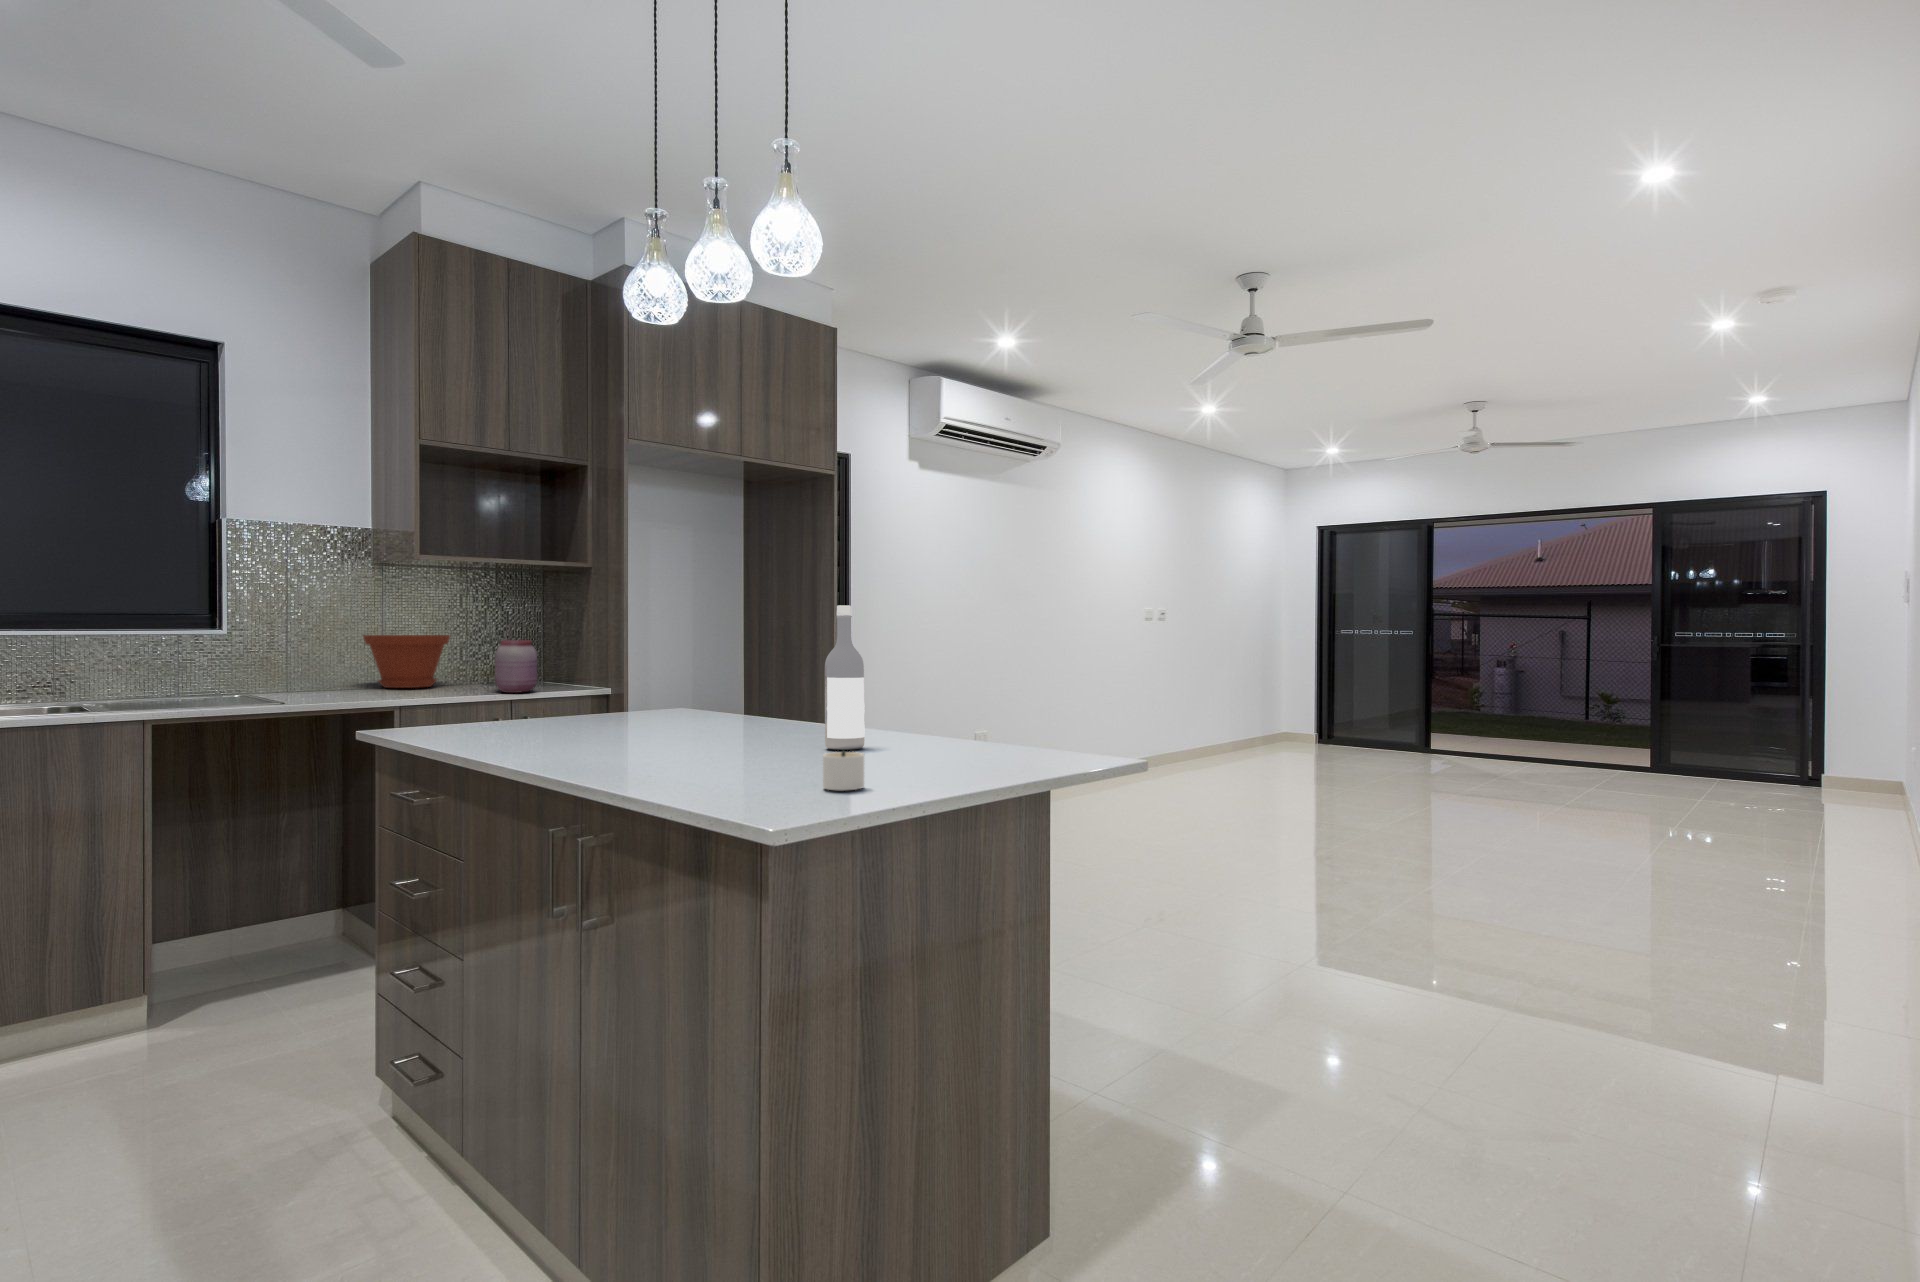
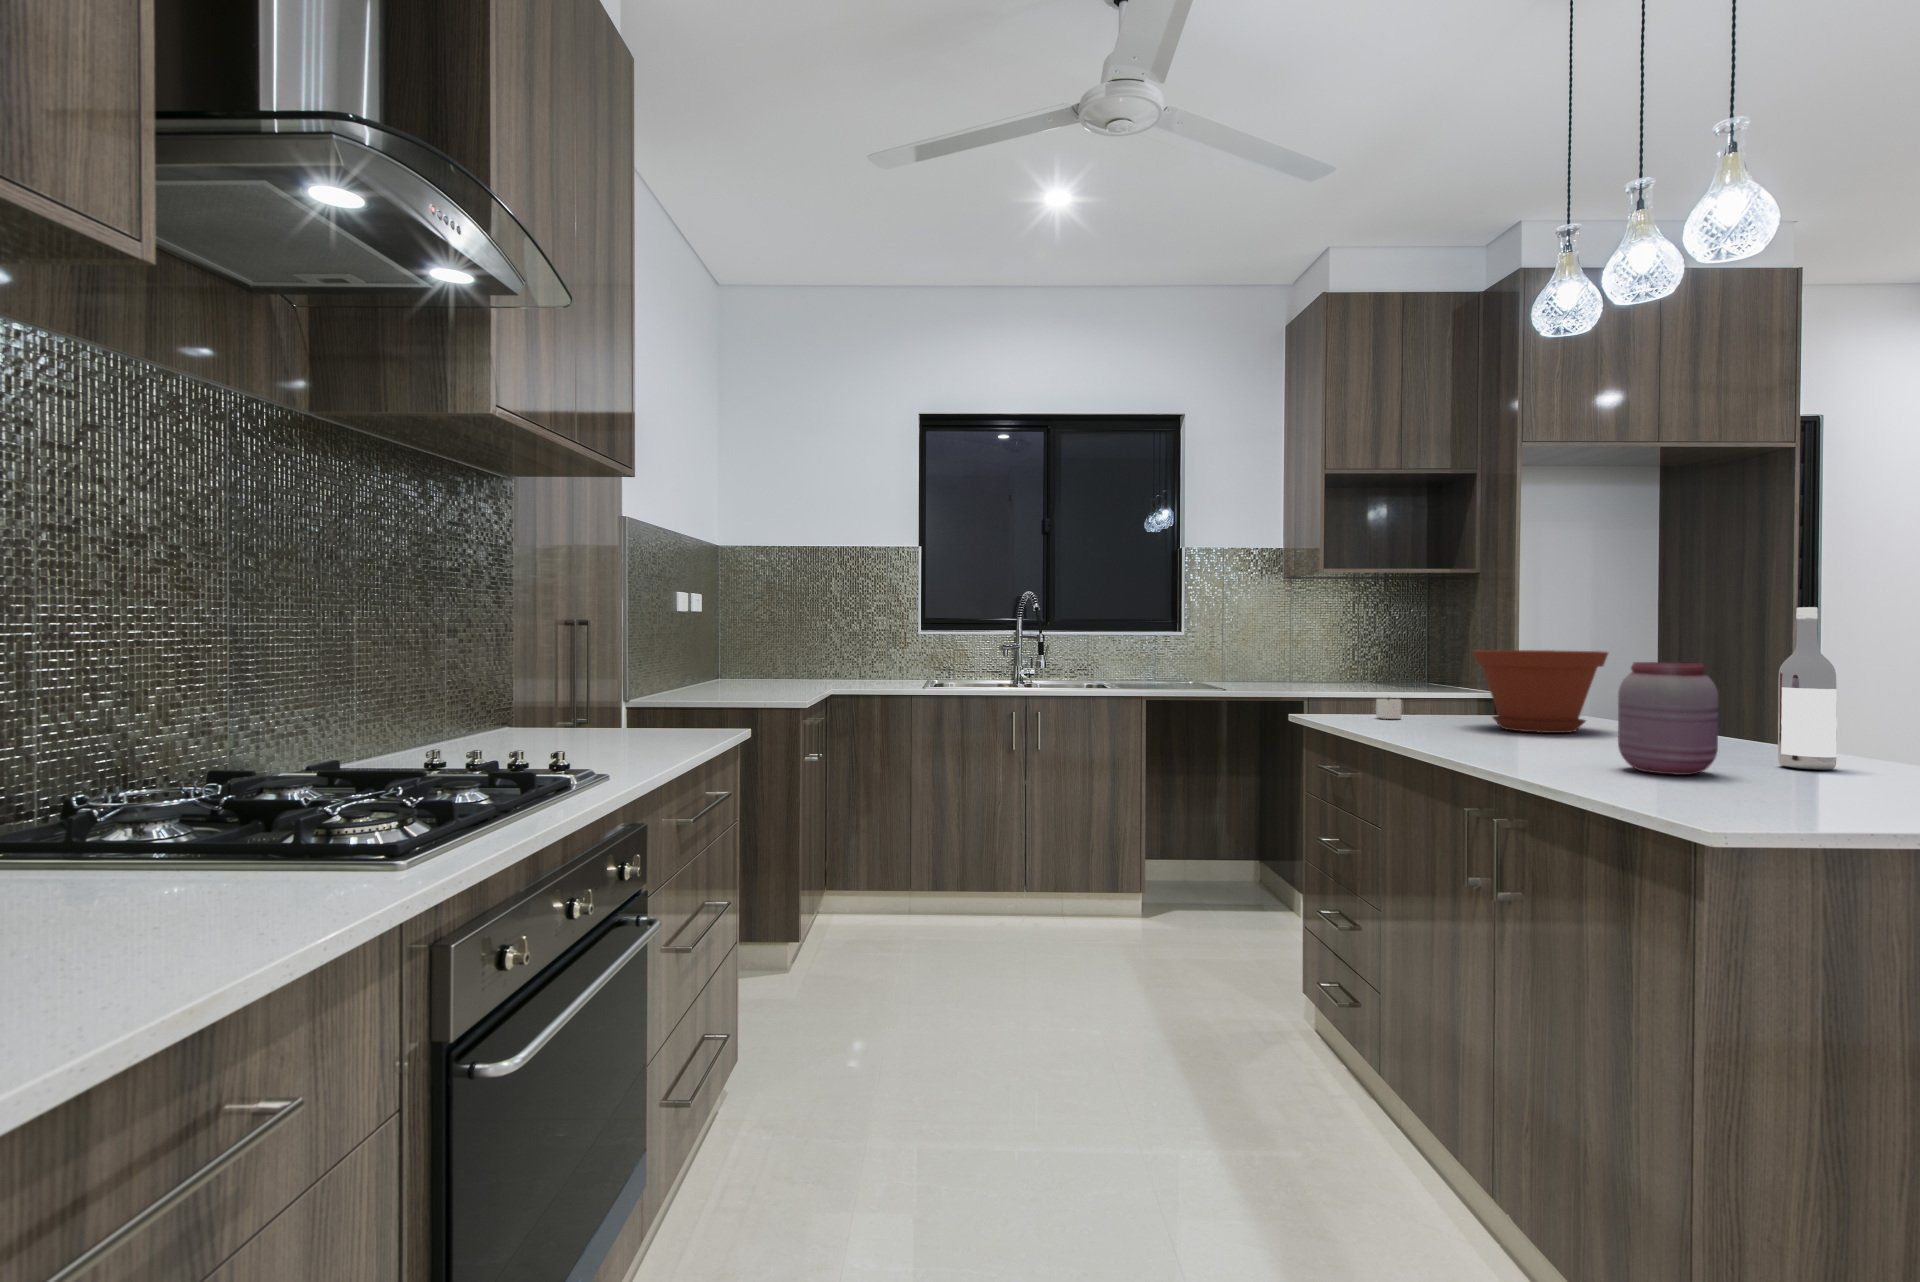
plant pot: present [363,635,450,688] -> present [1473,650,1609,733]
jar: present [495,640,537,693] -> present [1618,662,1718,775]
candle: present [823,750,864,790] -> present [1376,698,1402,719]

